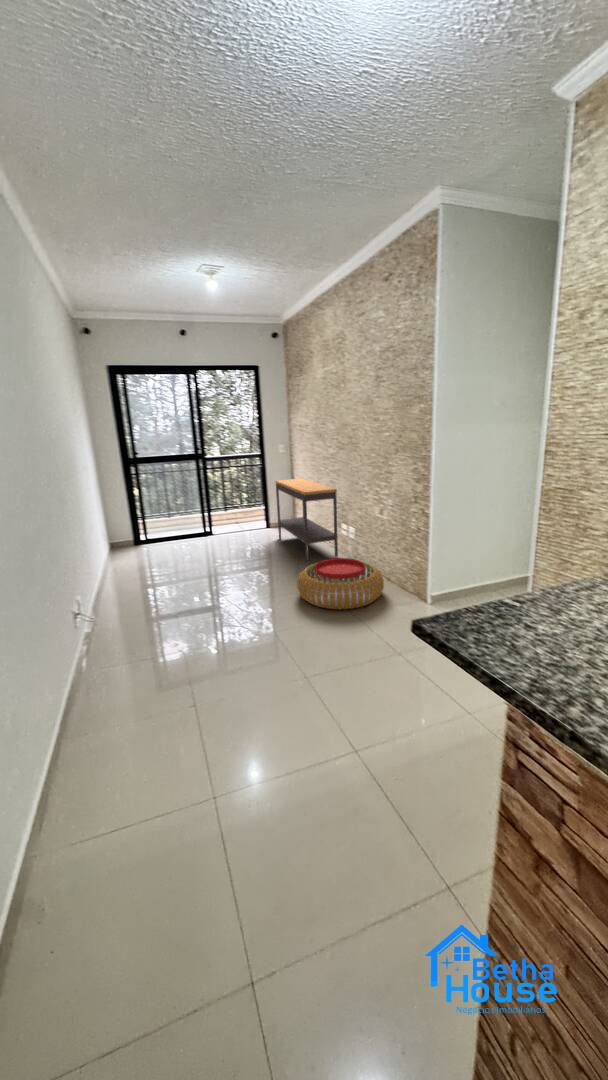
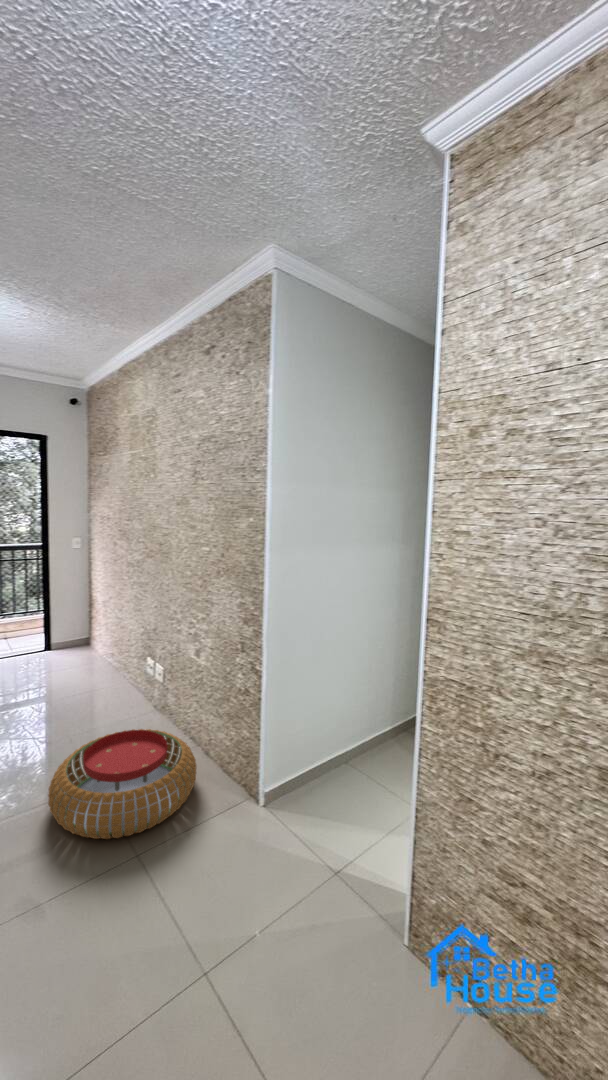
console table: present [276,478,338,561] -> none [57,587,140,718]

